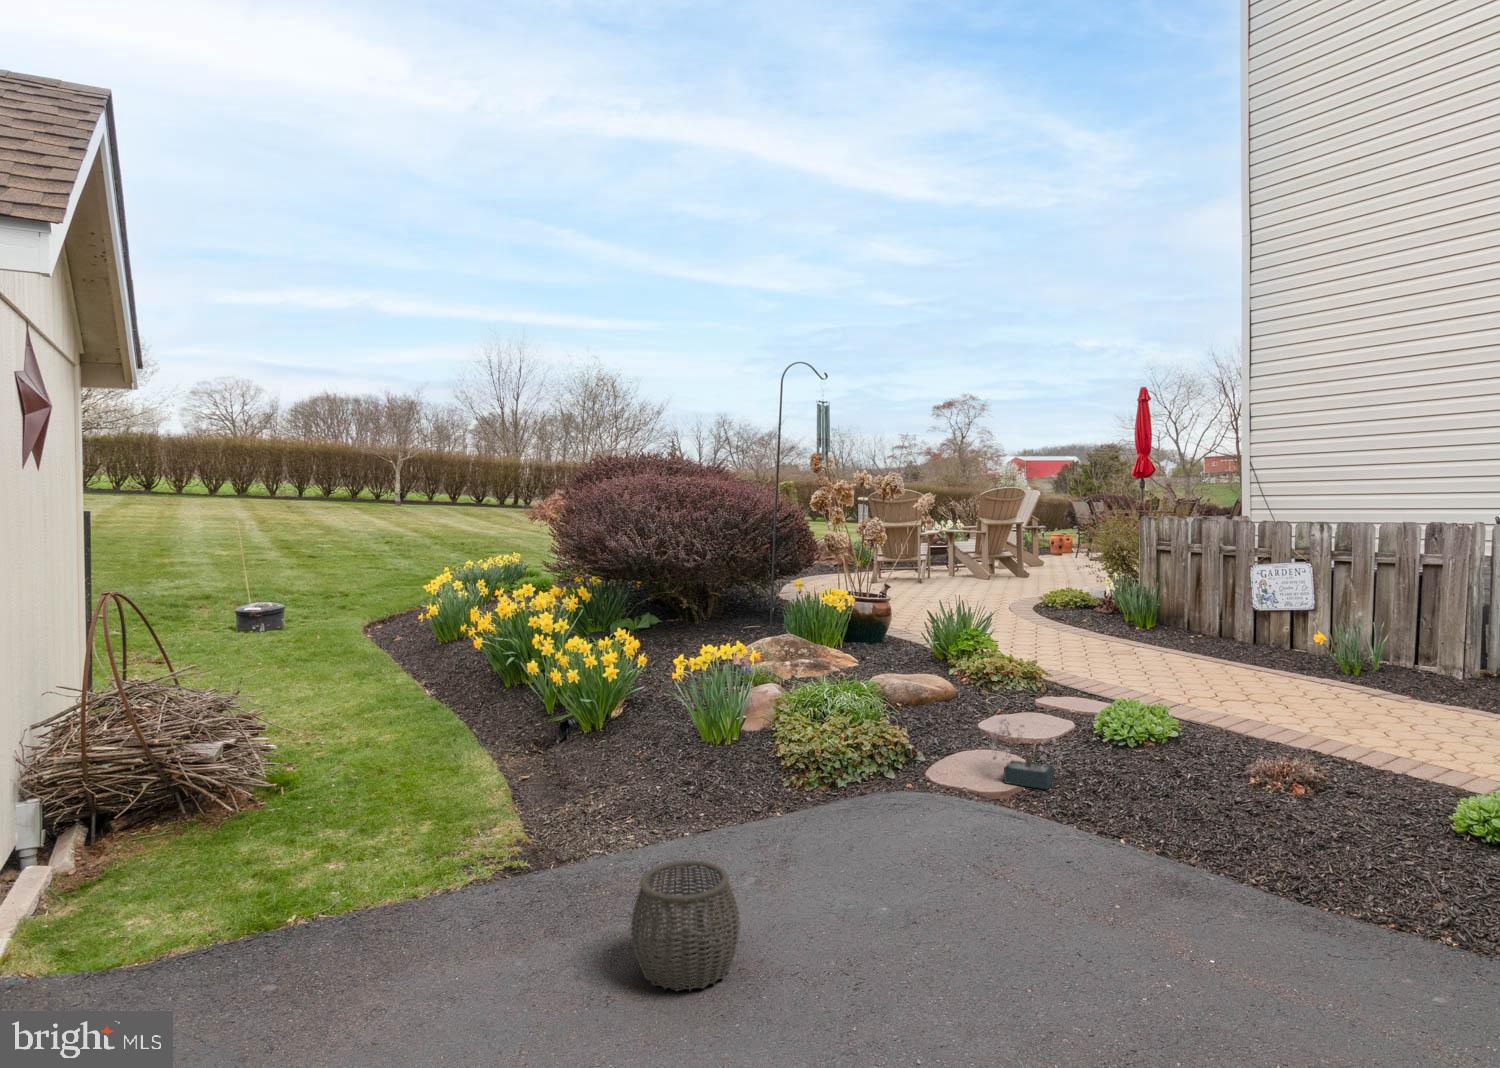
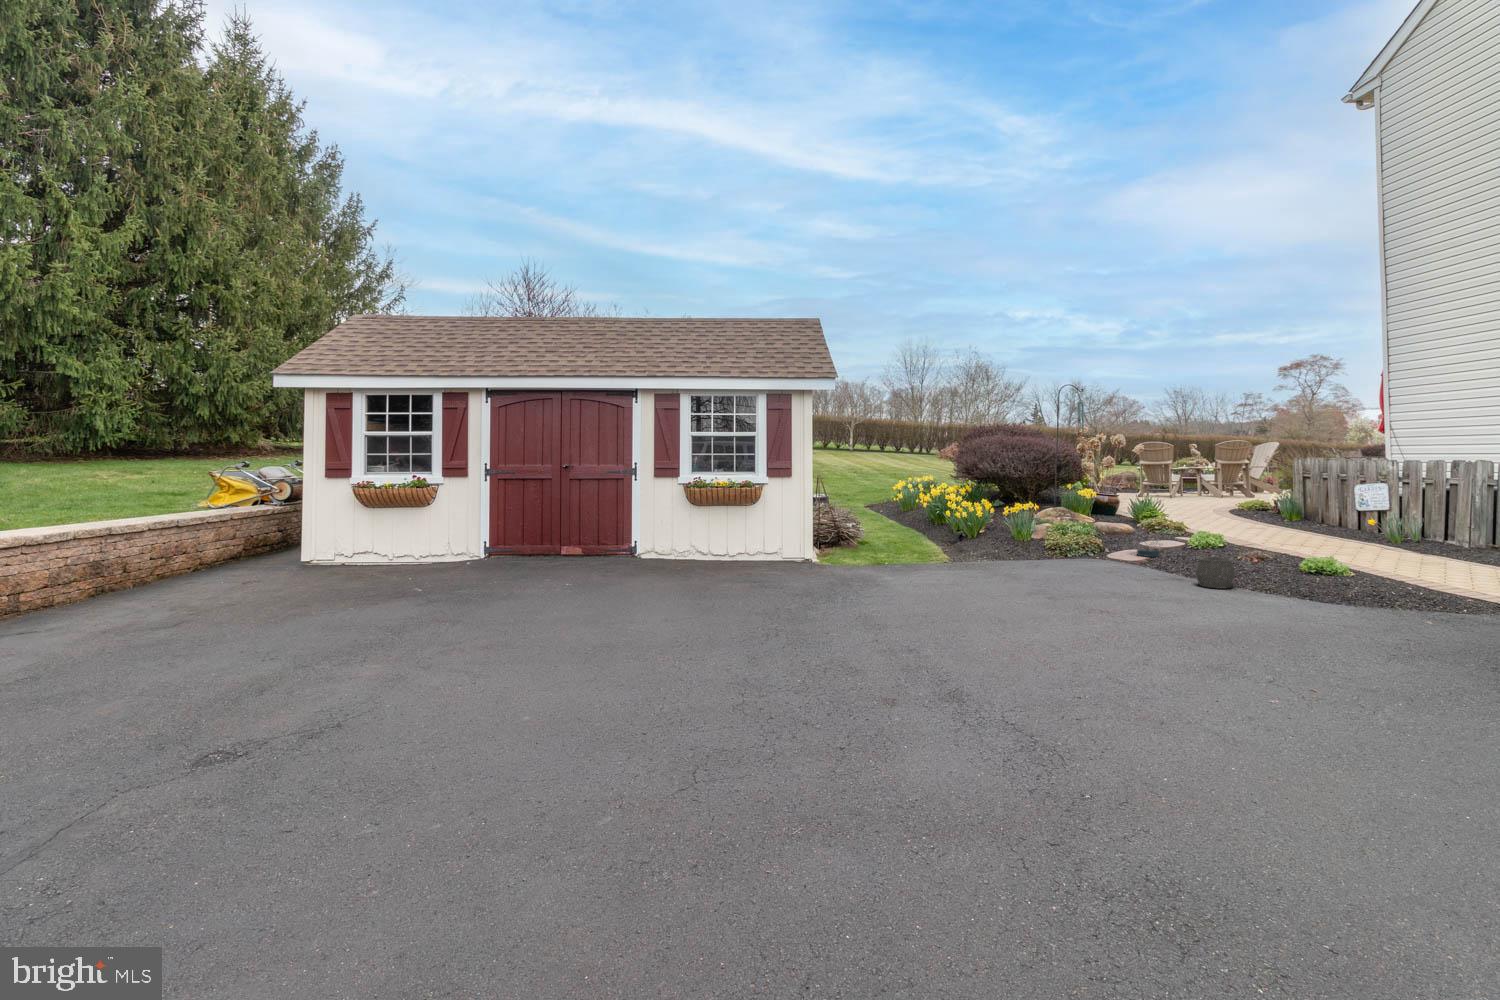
woven basket: present [631,860,740,991] -> present [1196,557,1235,589]

